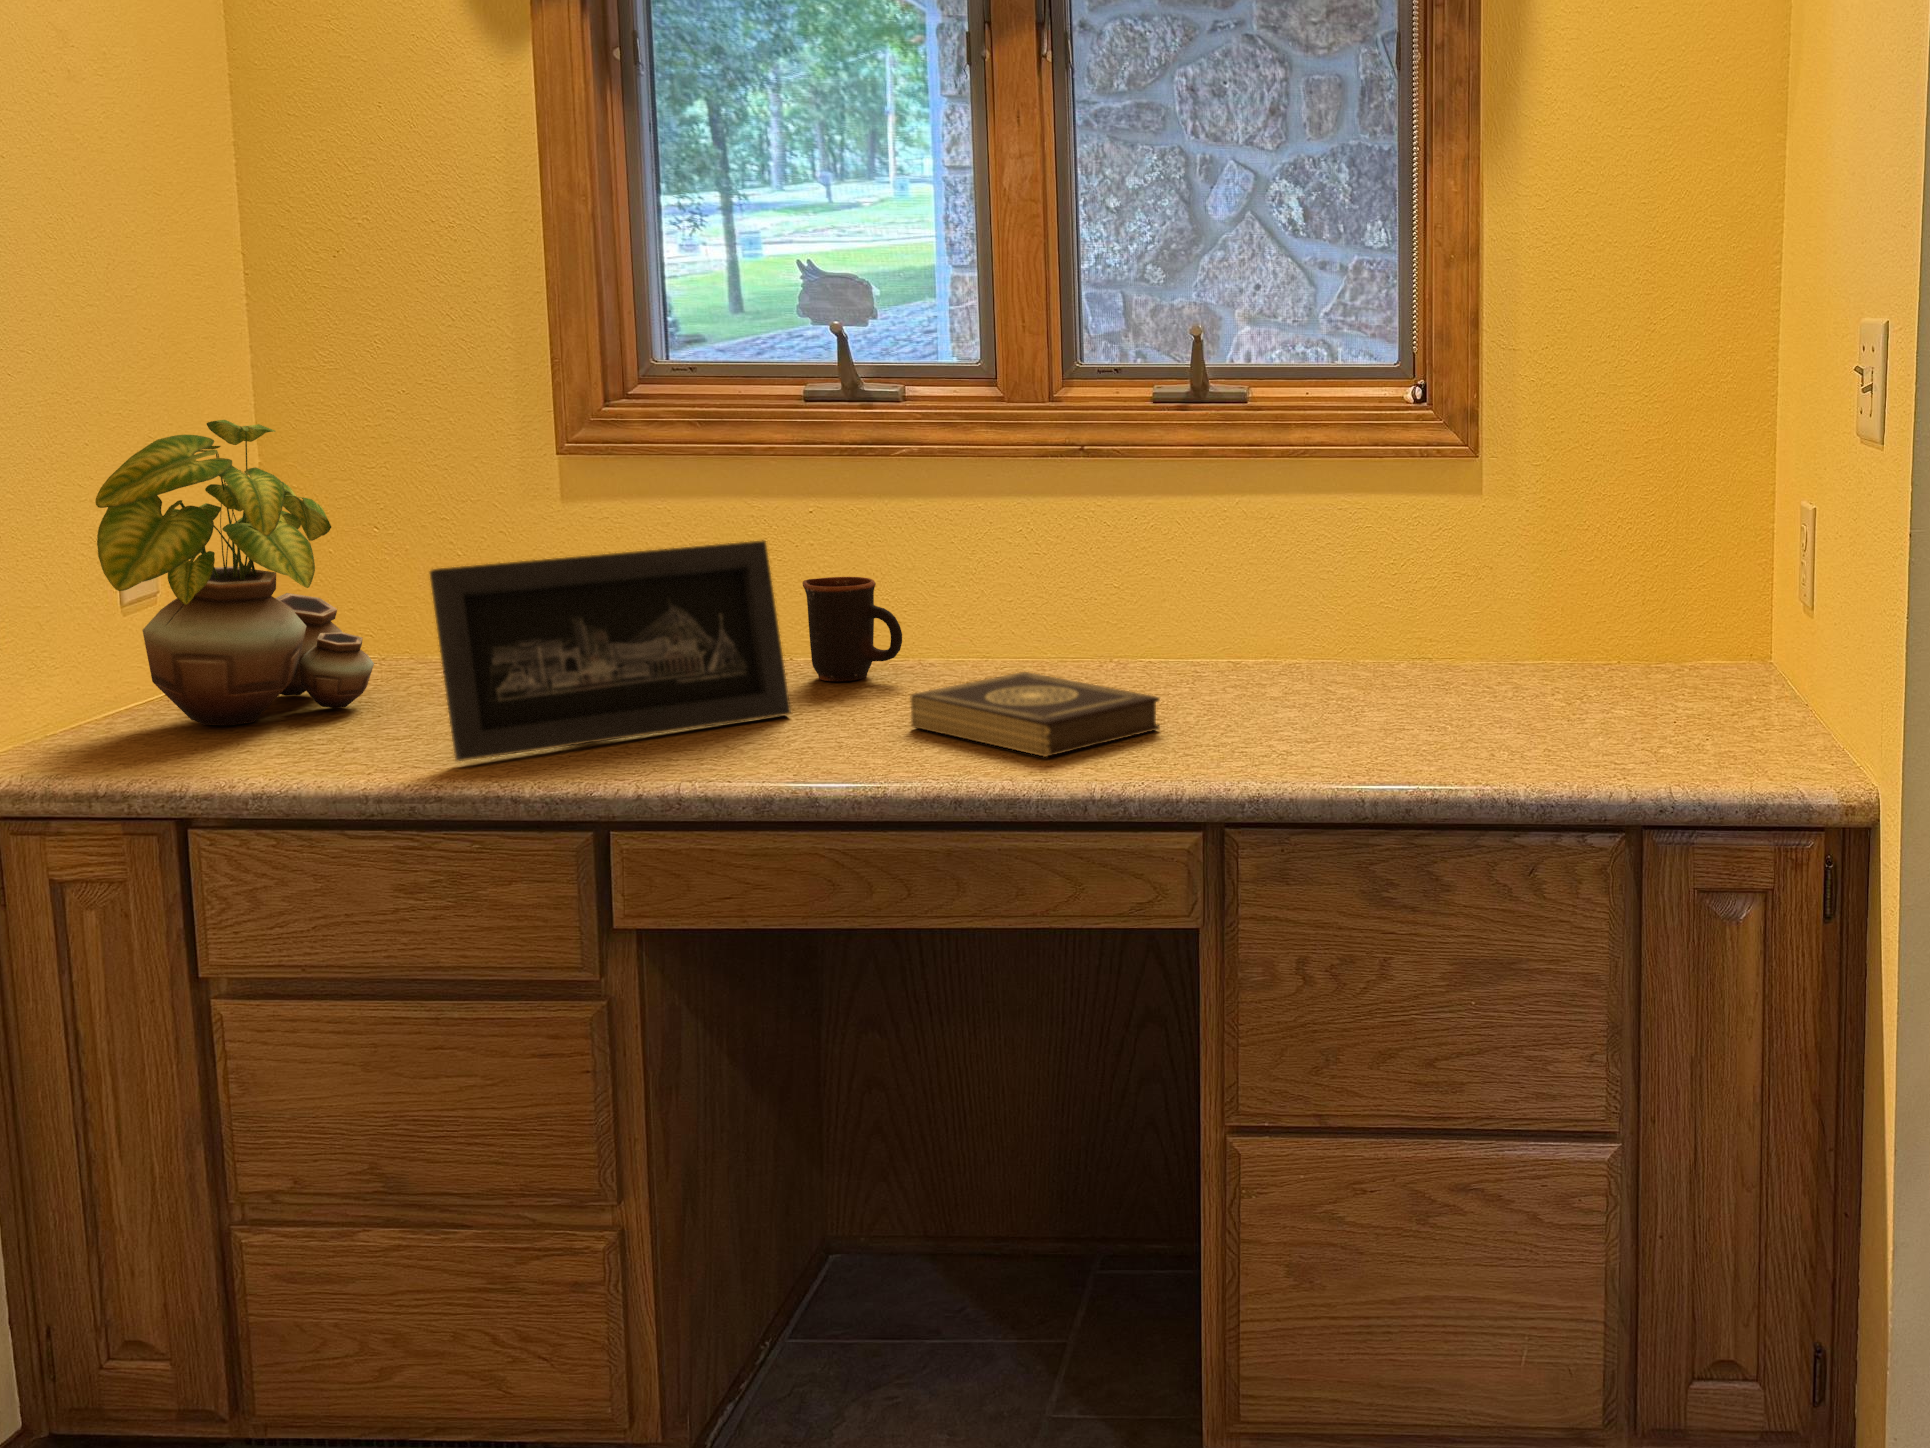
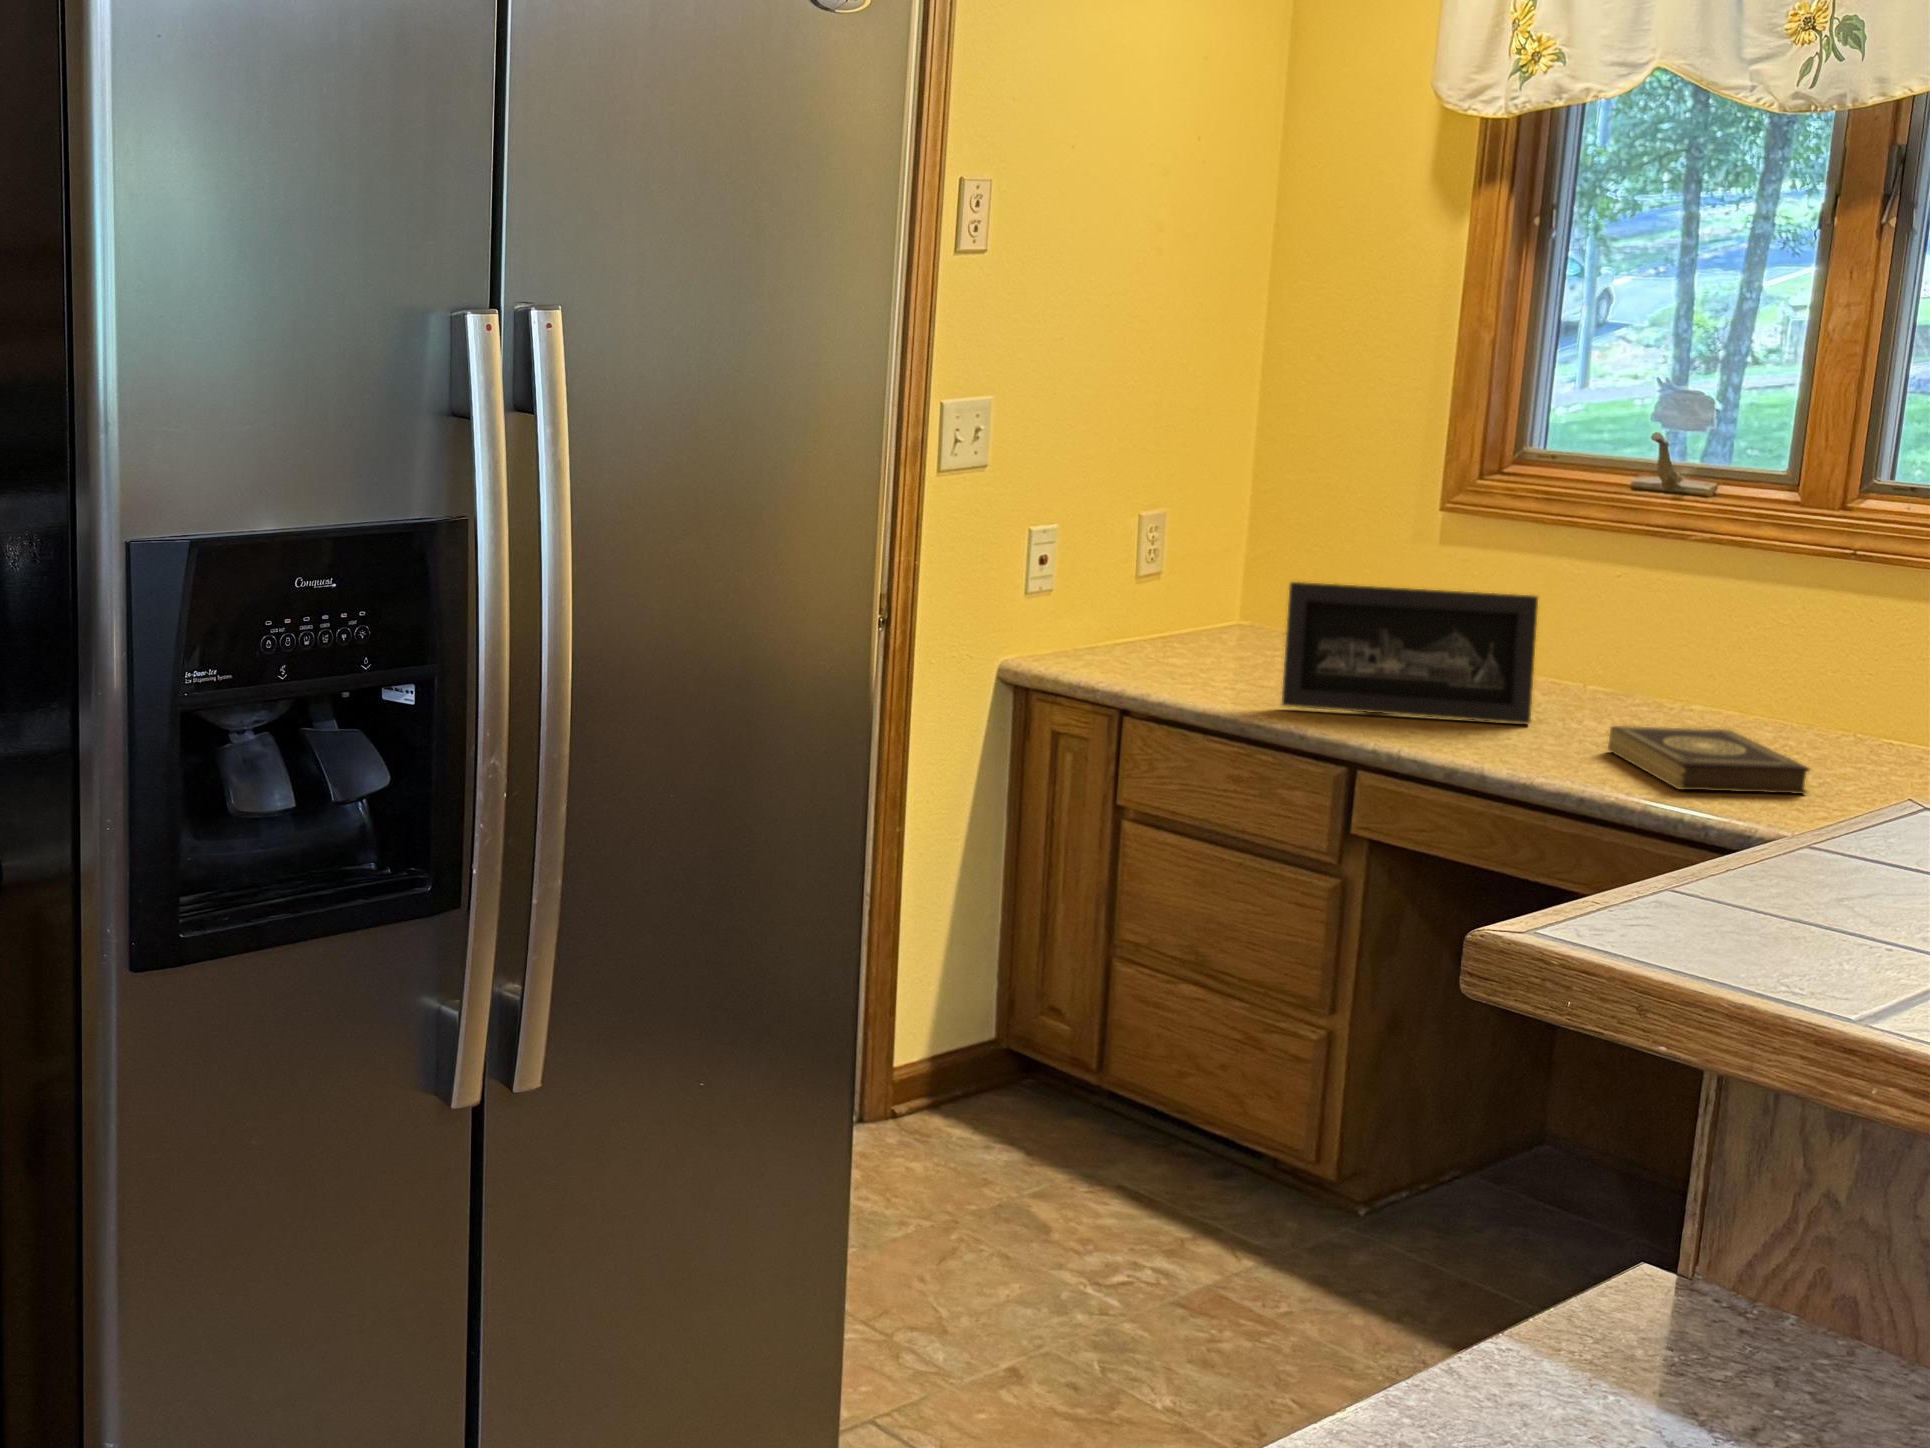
potted plant: present [95,420,374,725] -> none [1111,470,1276,662]
mug: present [803,577,902,681] -> none [1582,630,1655,712]

